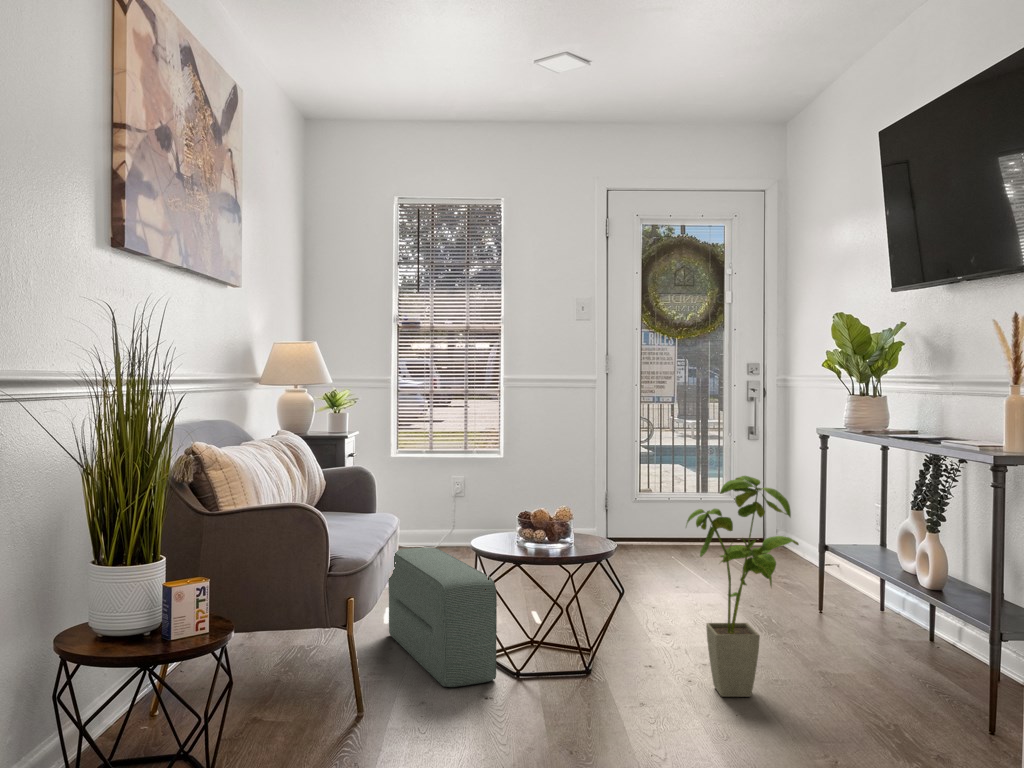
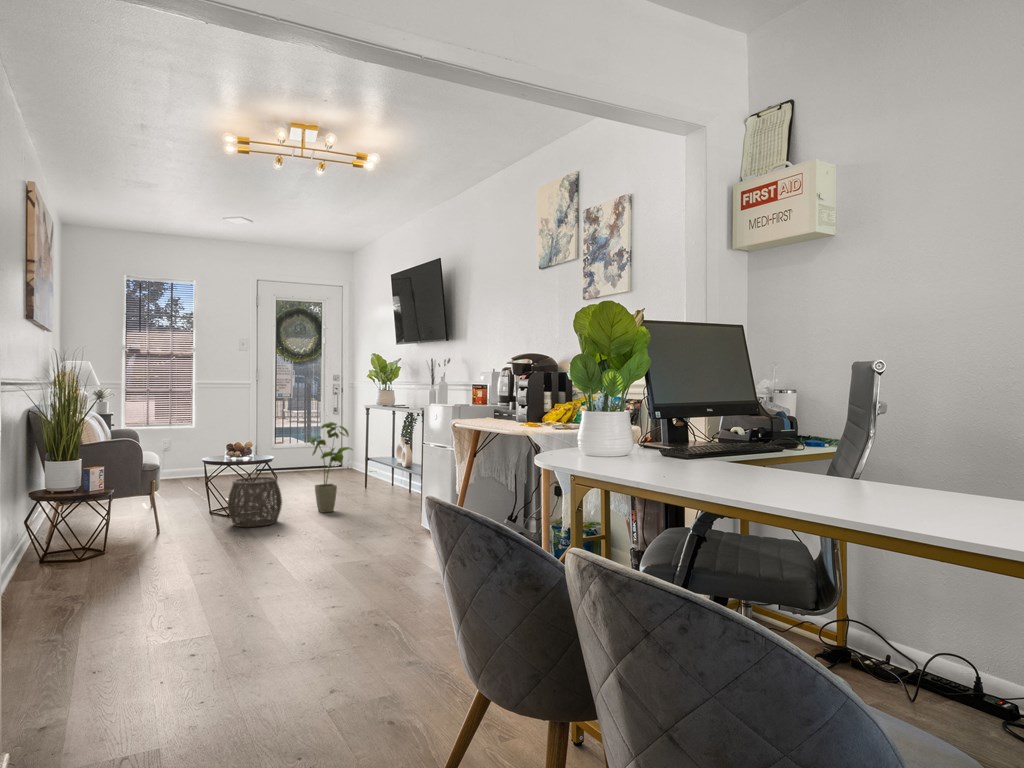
pouf: present [388,548,497,687] -> none [149,468,219,523]
woven basket: none [503,599,627,735] -> present [228,477,282,527]

